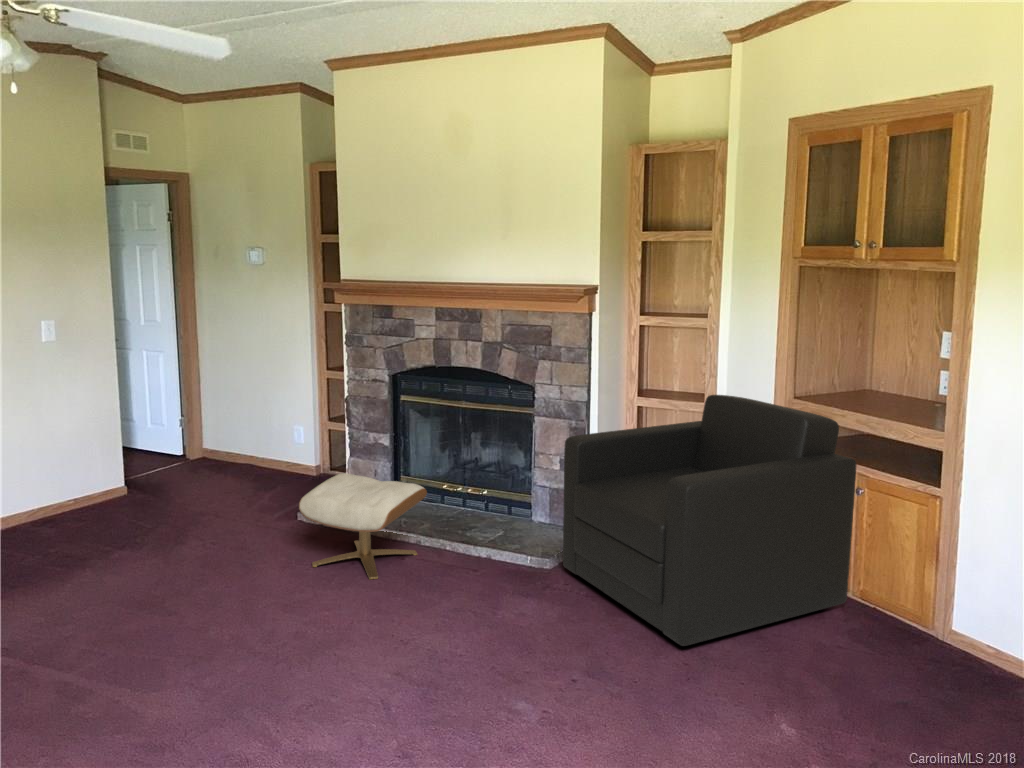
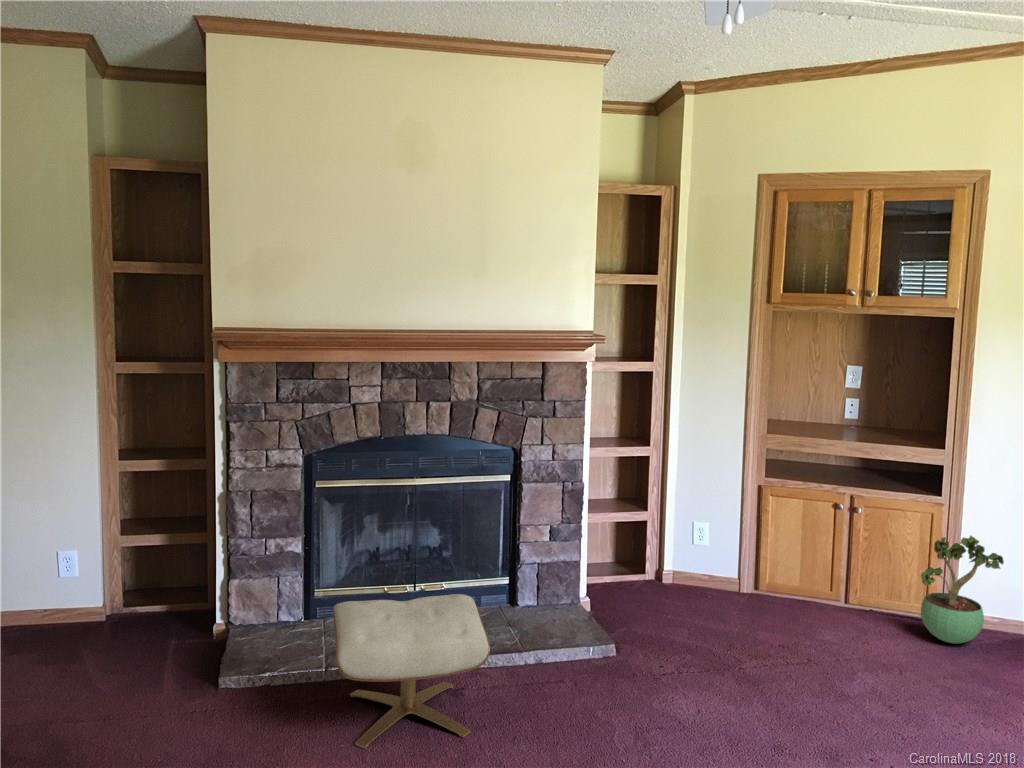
armchair: present [563,395,856,646] -> none [627,438,868,694]
potted plant: none [872,528,964,657] -> present [921,536,1004,643]

